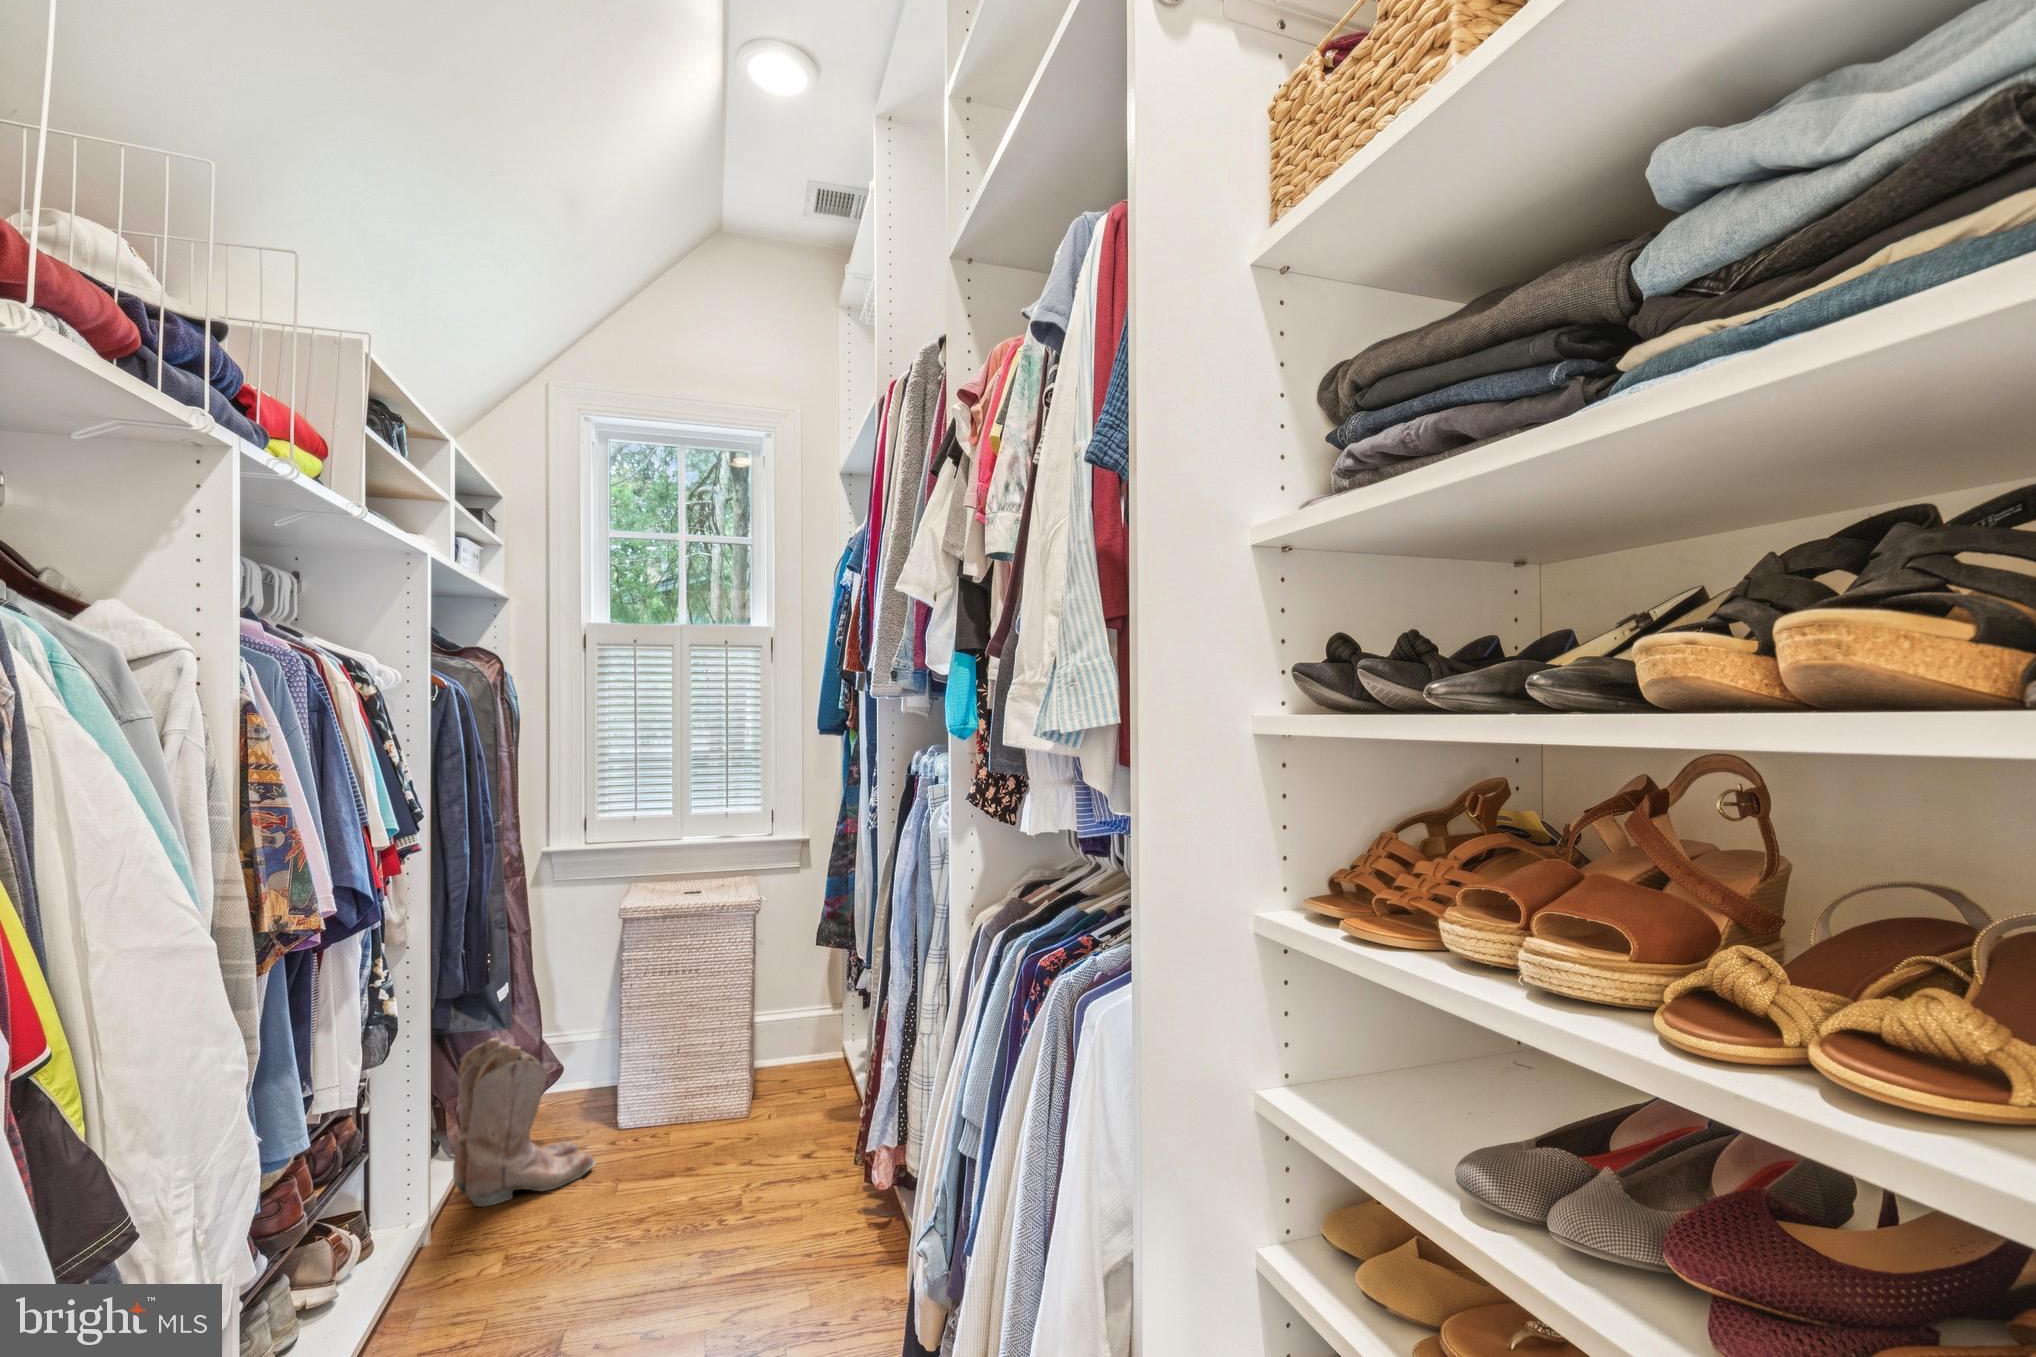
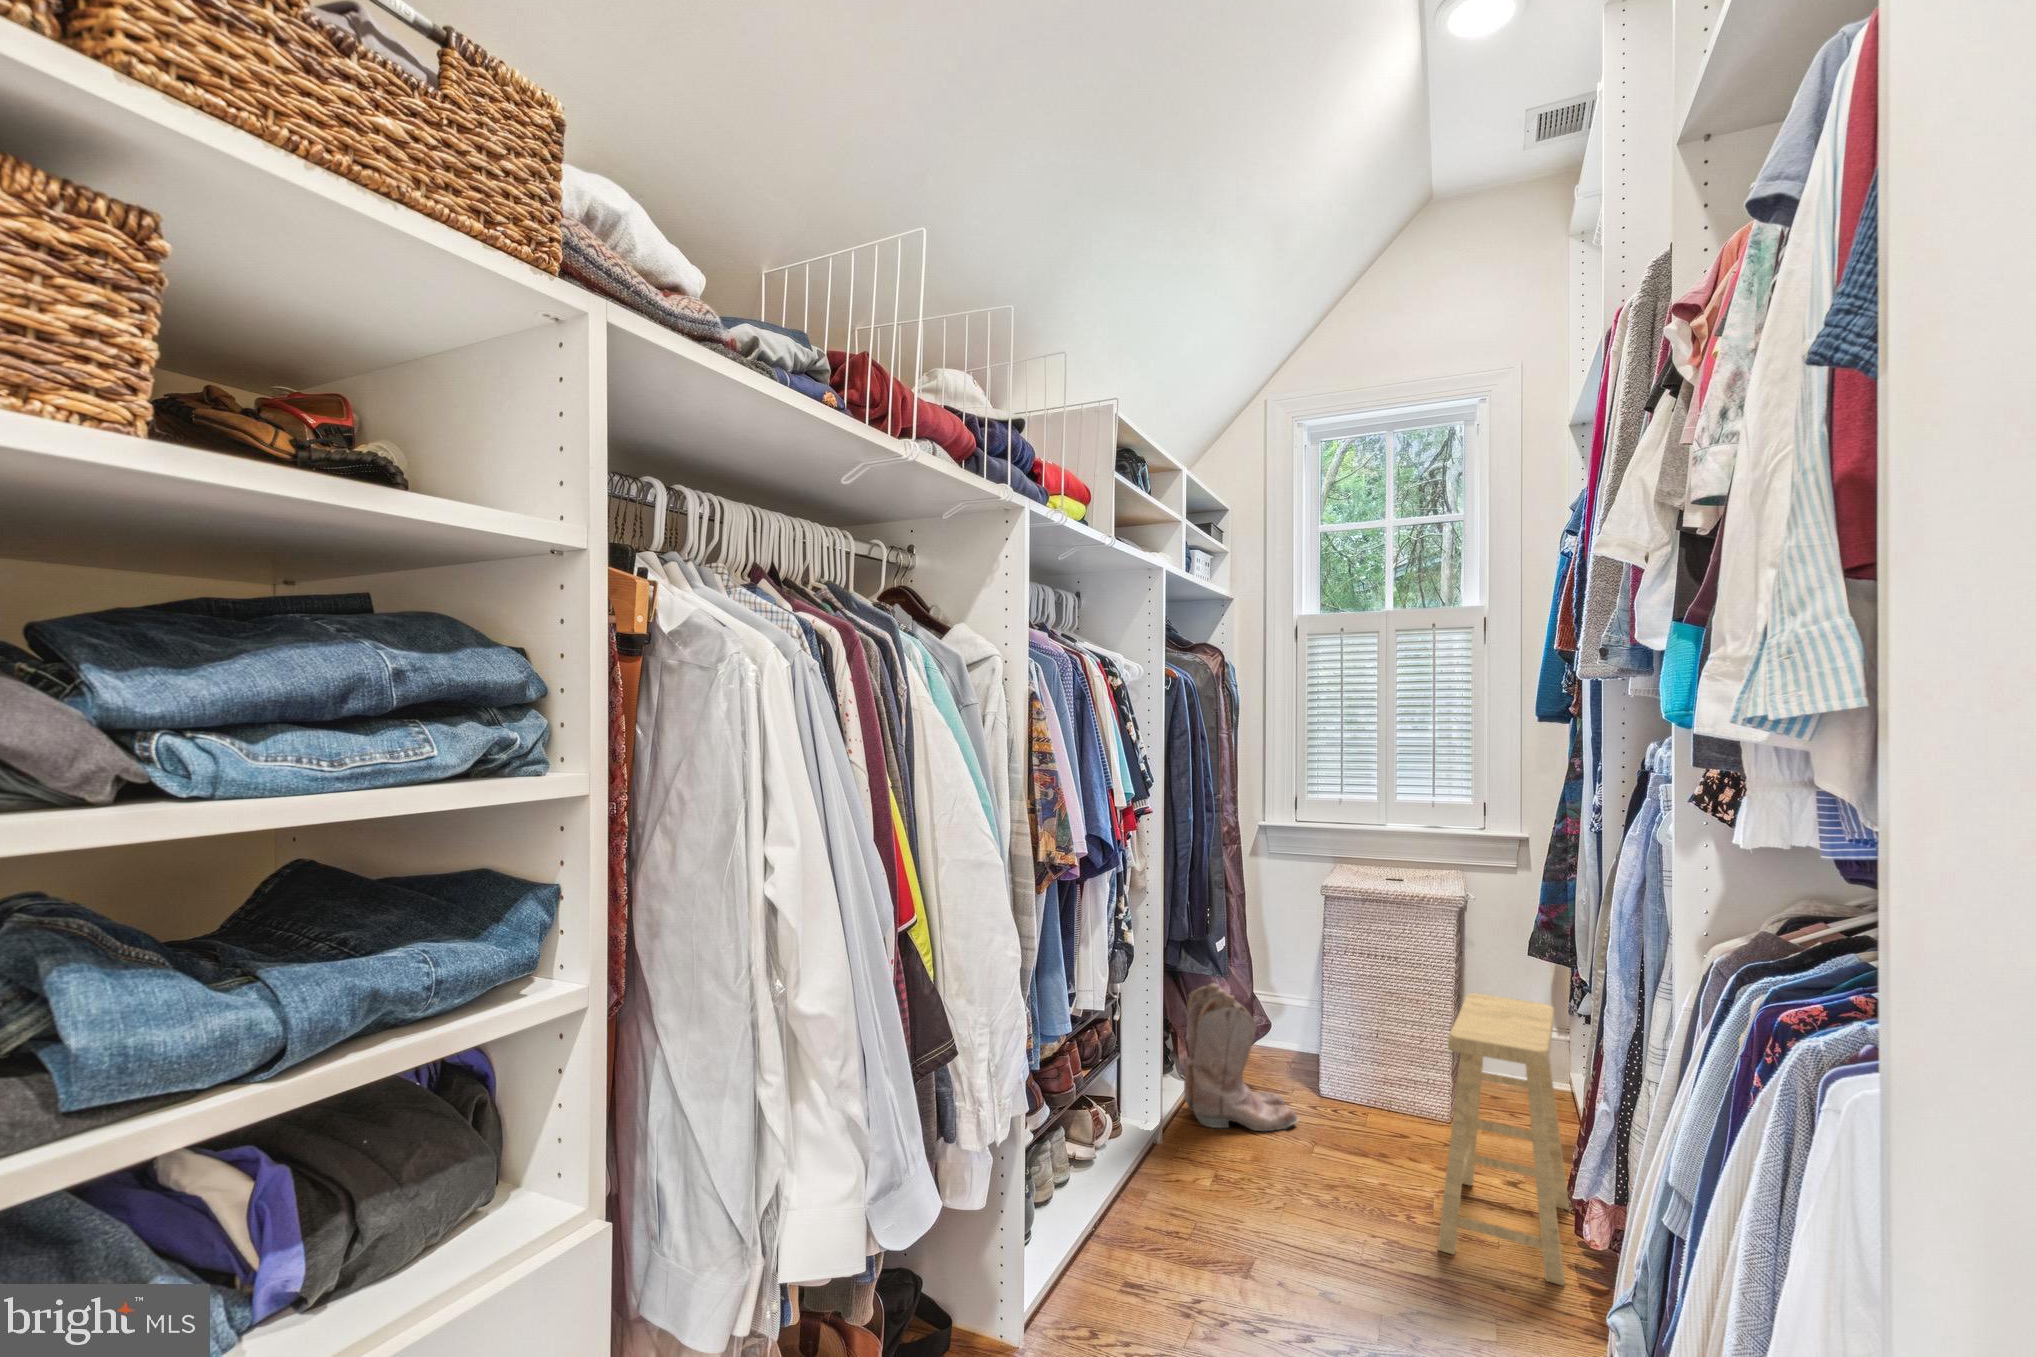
footstool: none [745,982,854,1246] -> present [1438,993,1569,1285]

